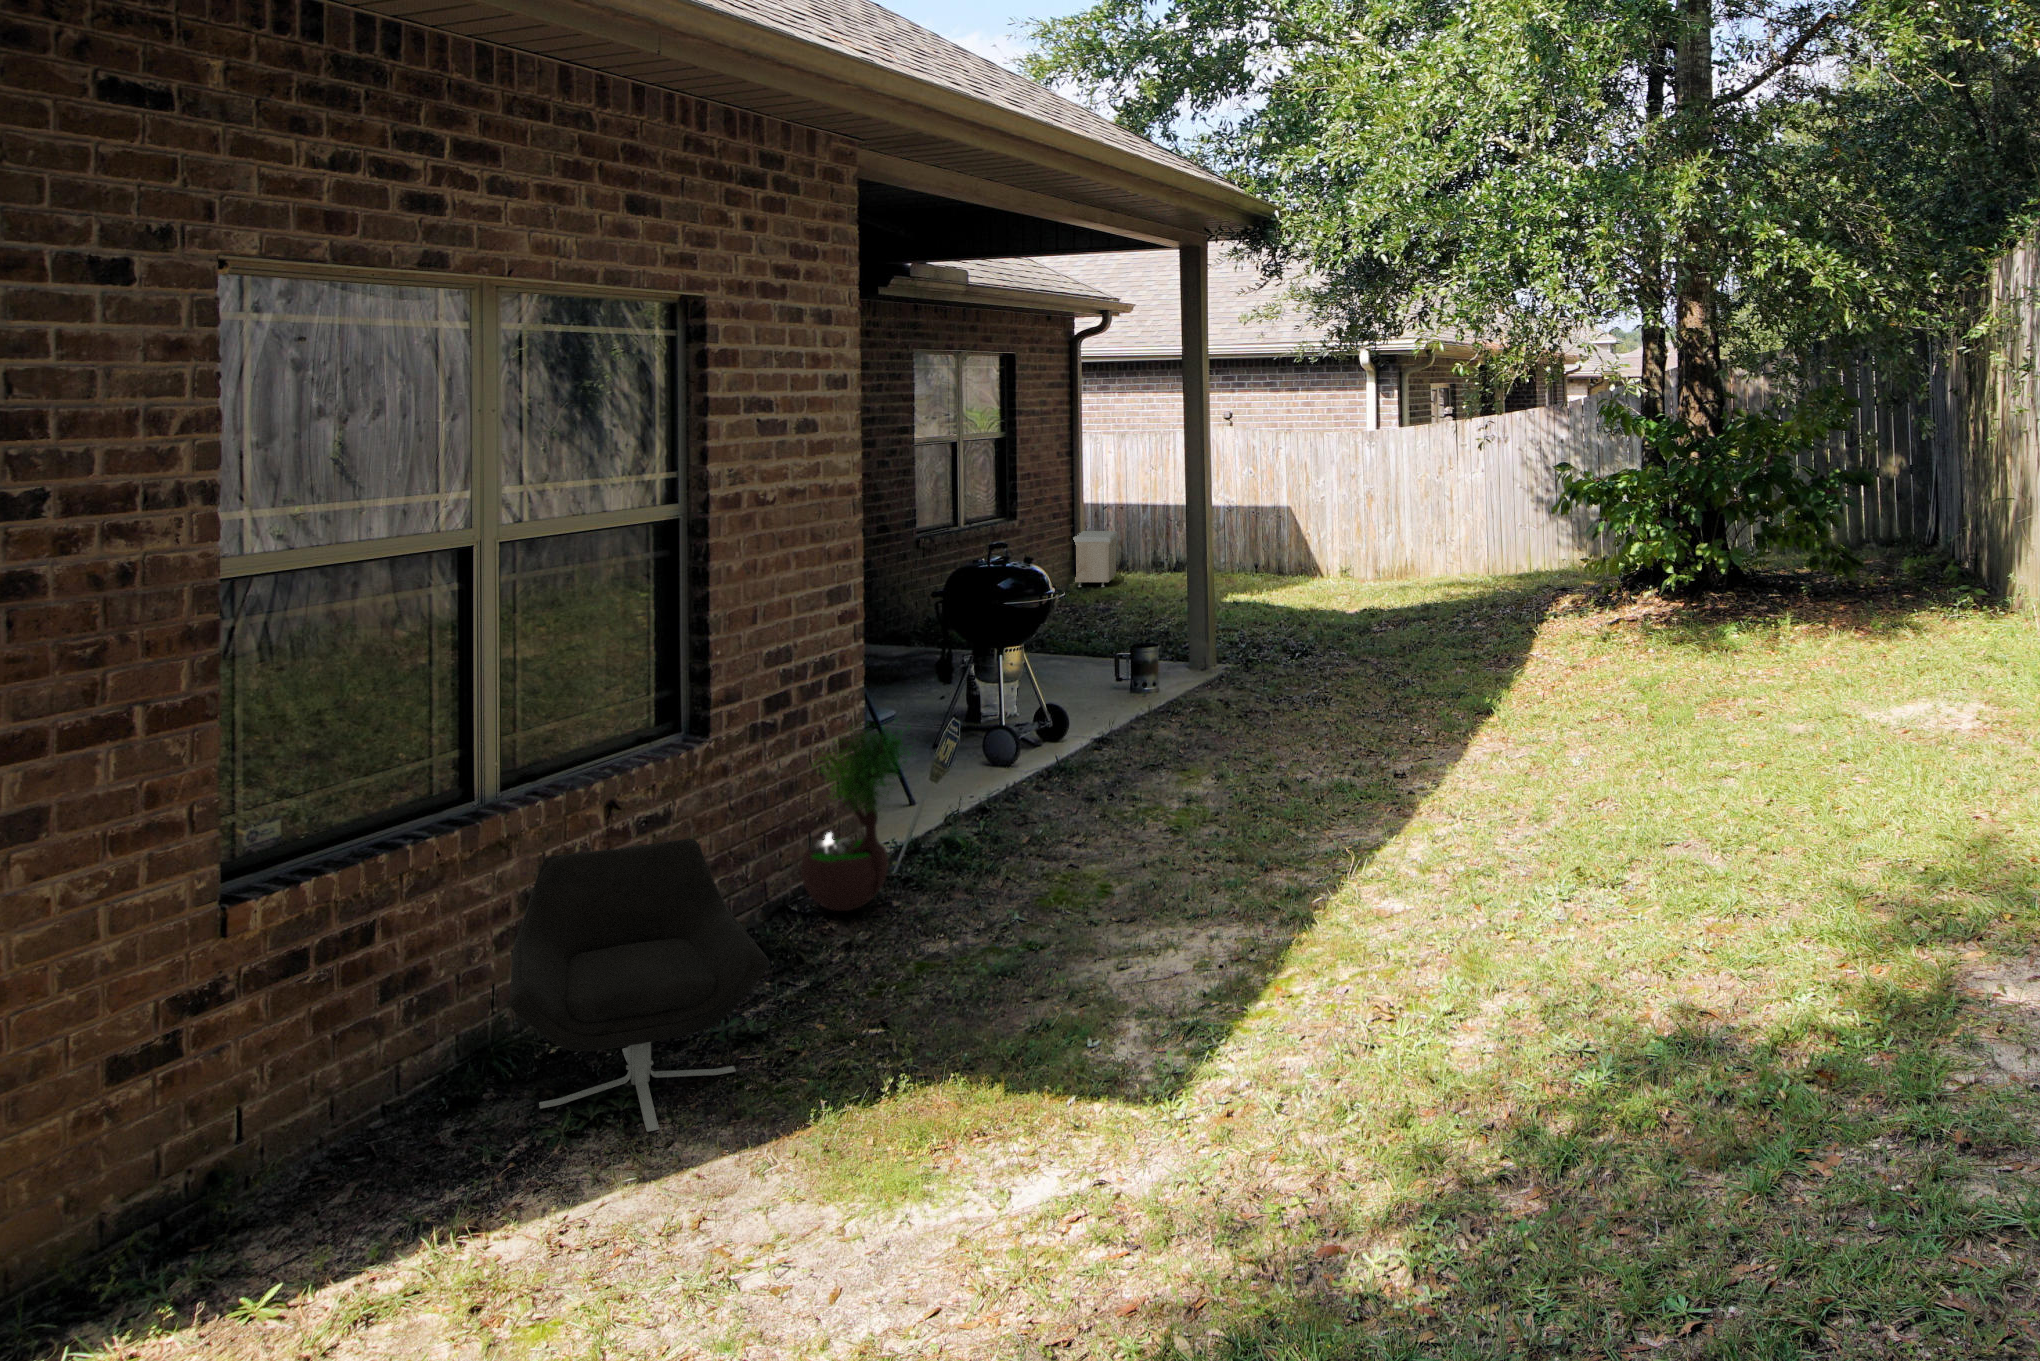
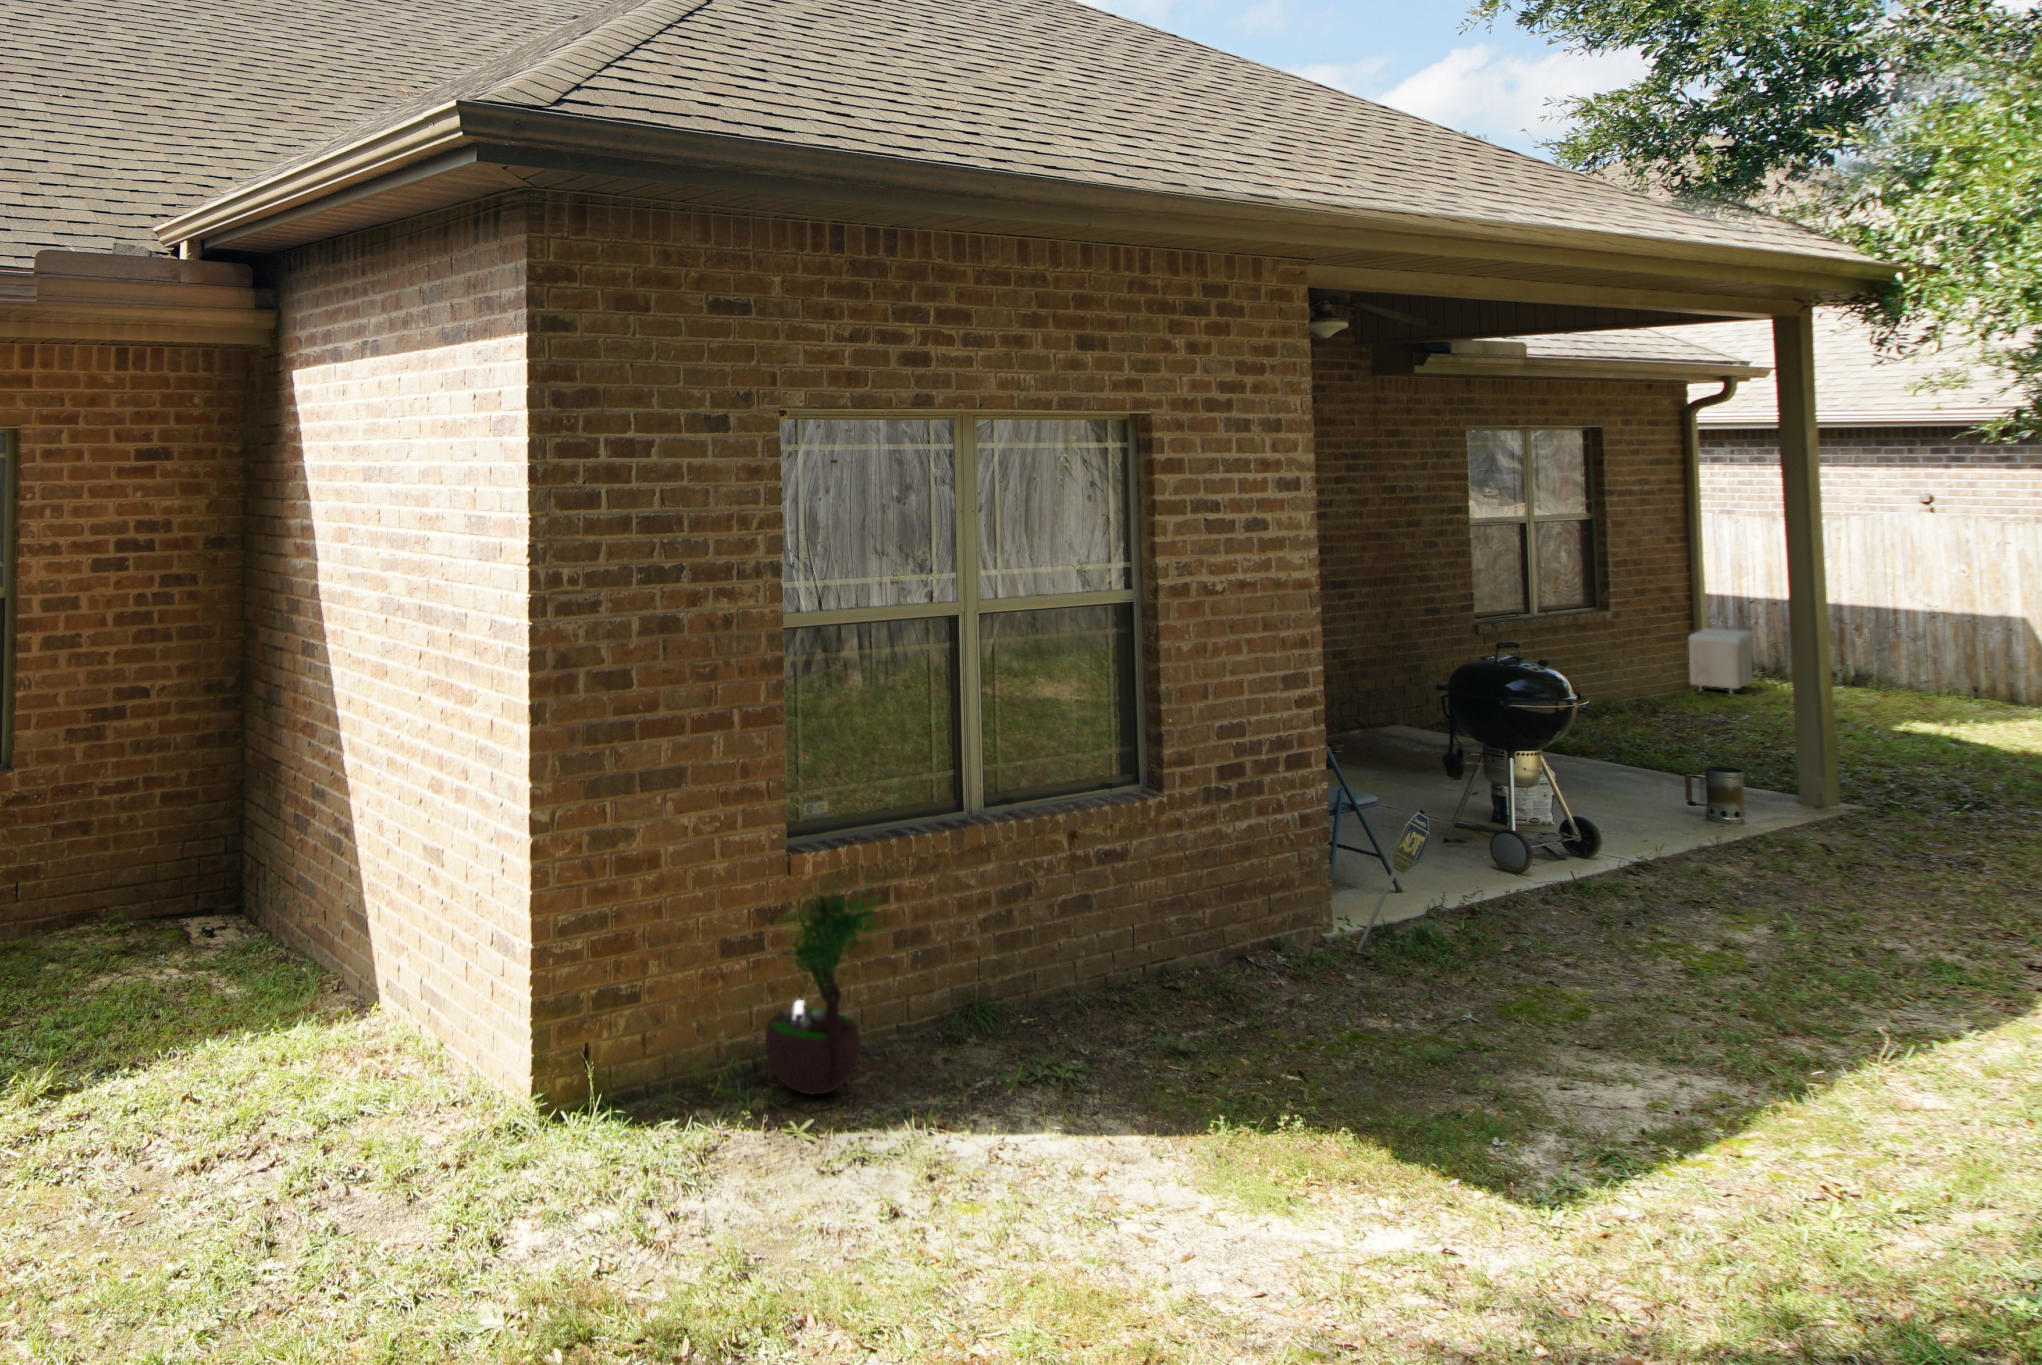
potted tree: present [801,722,910,911] -> present [765,885,882,1094]
lounge chair: present [509,839,769,1132] -> none [981,865,1185,1100]

